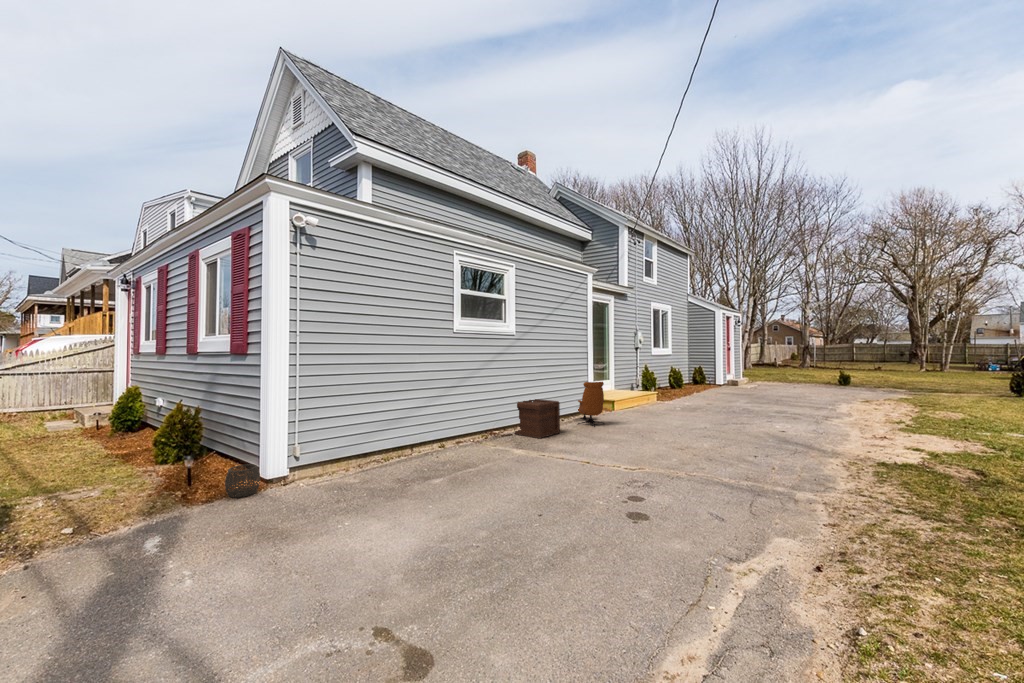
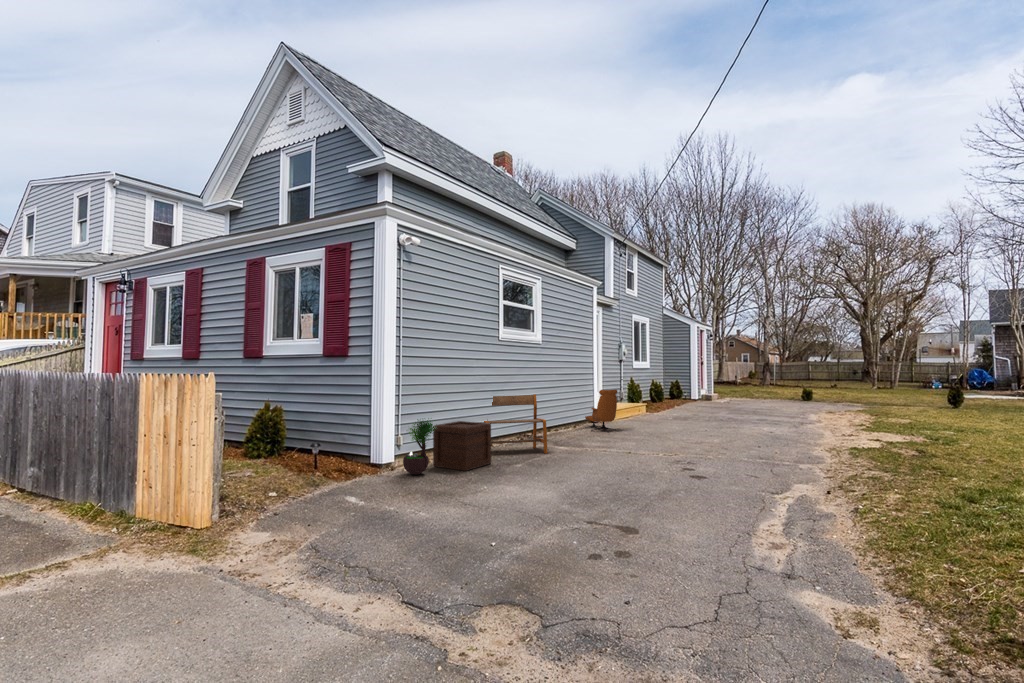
bench: none [429,390,497,459] -> present [484,394,547,453]
wooden crate: present [515,399,560,438] -> present [433,421,491,471]
potted tree: none [302,420,342,486] -> present [403,419,435,475]
woven basket: present [225,464,261,498] -> none [343,455,372,483]

